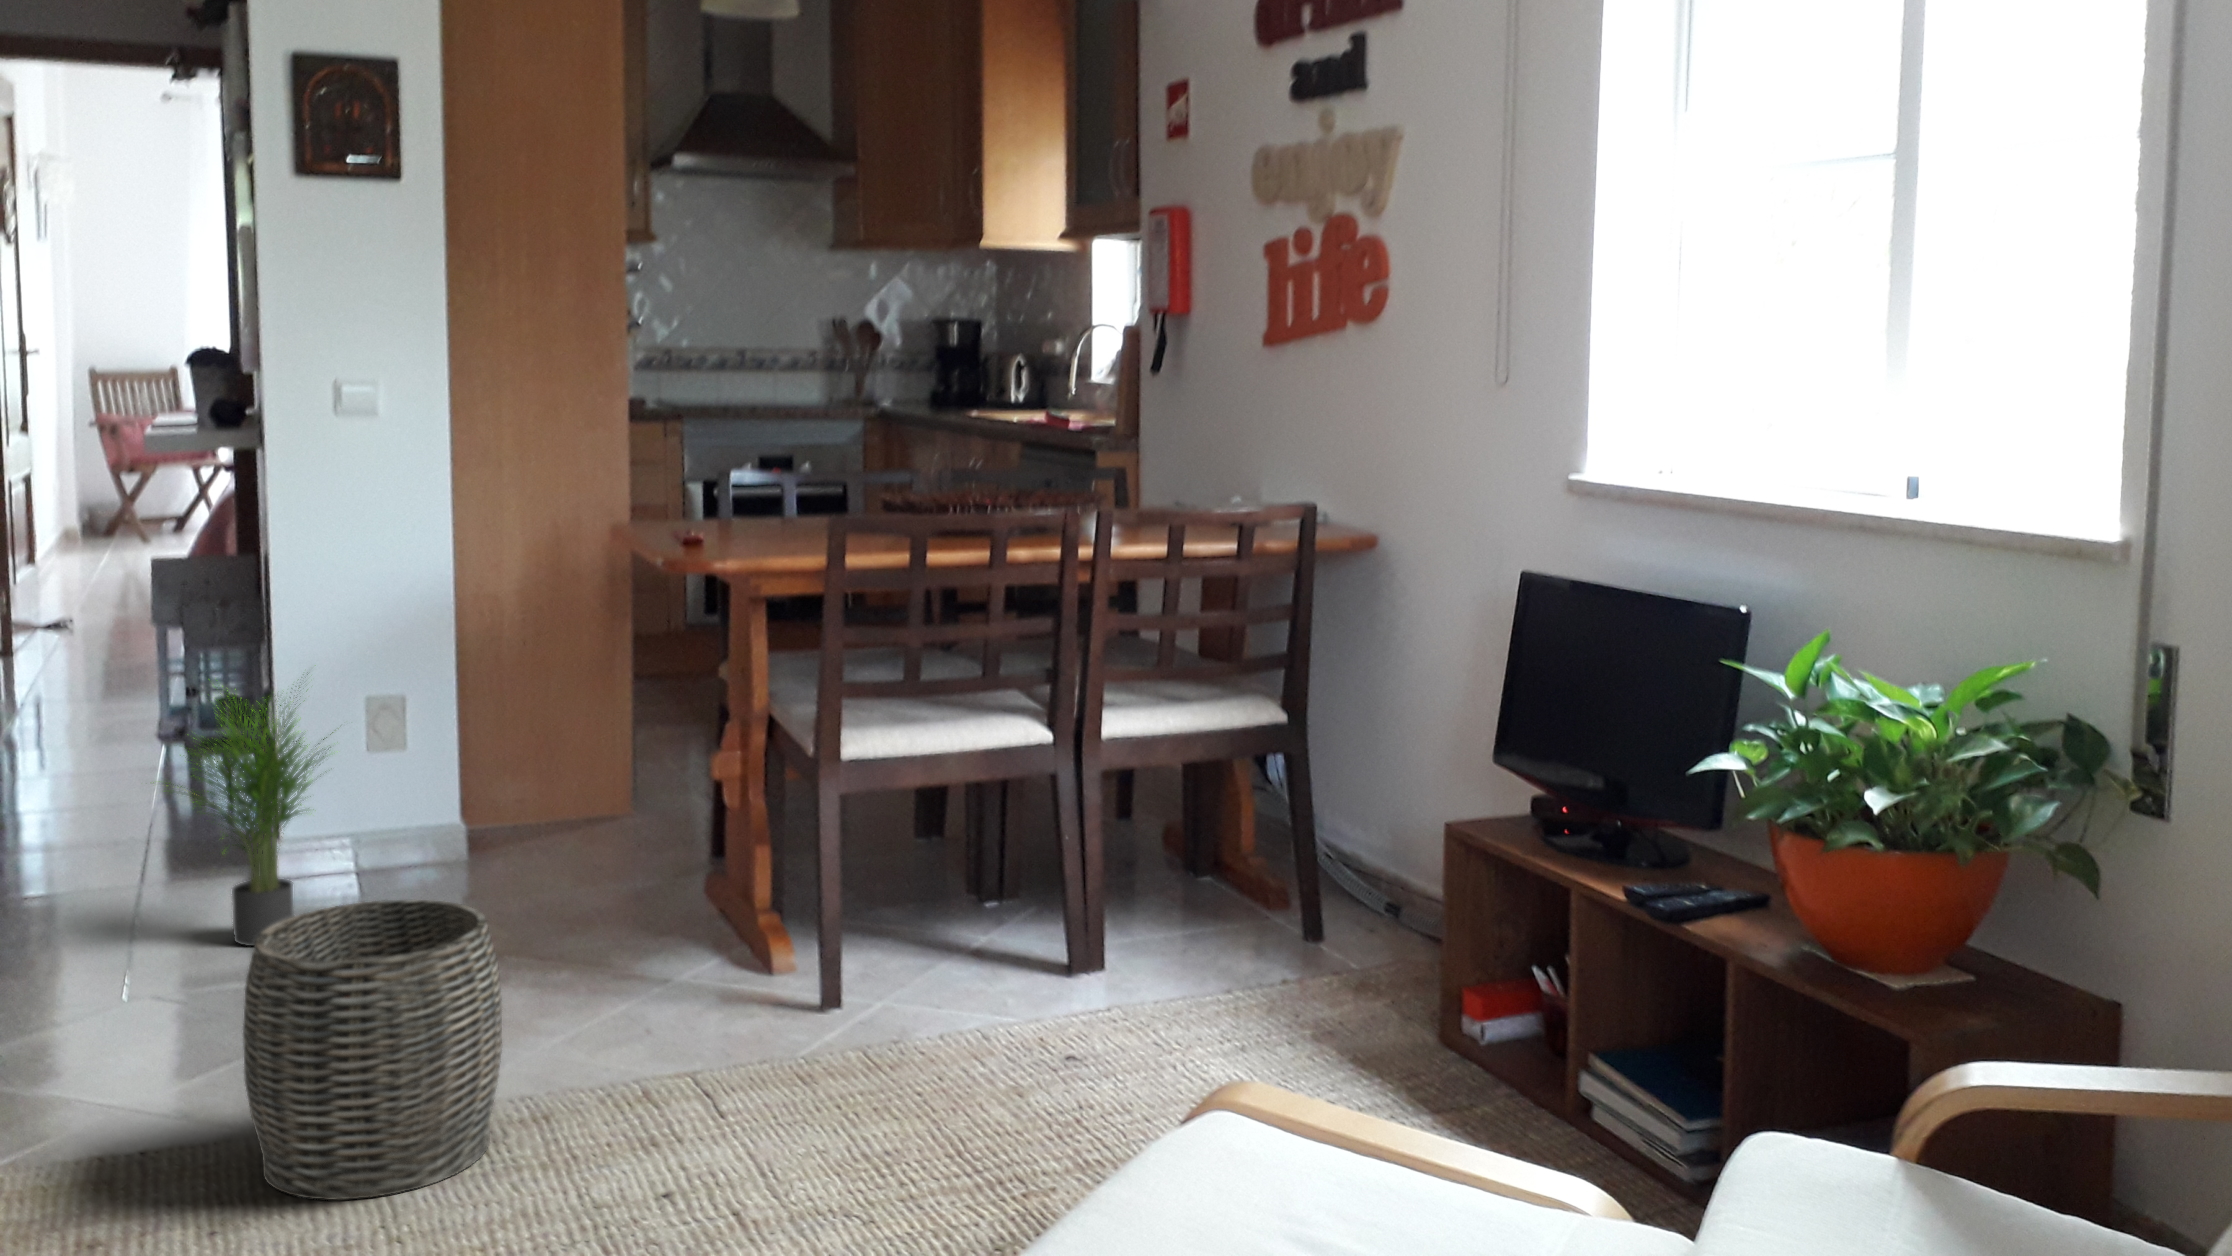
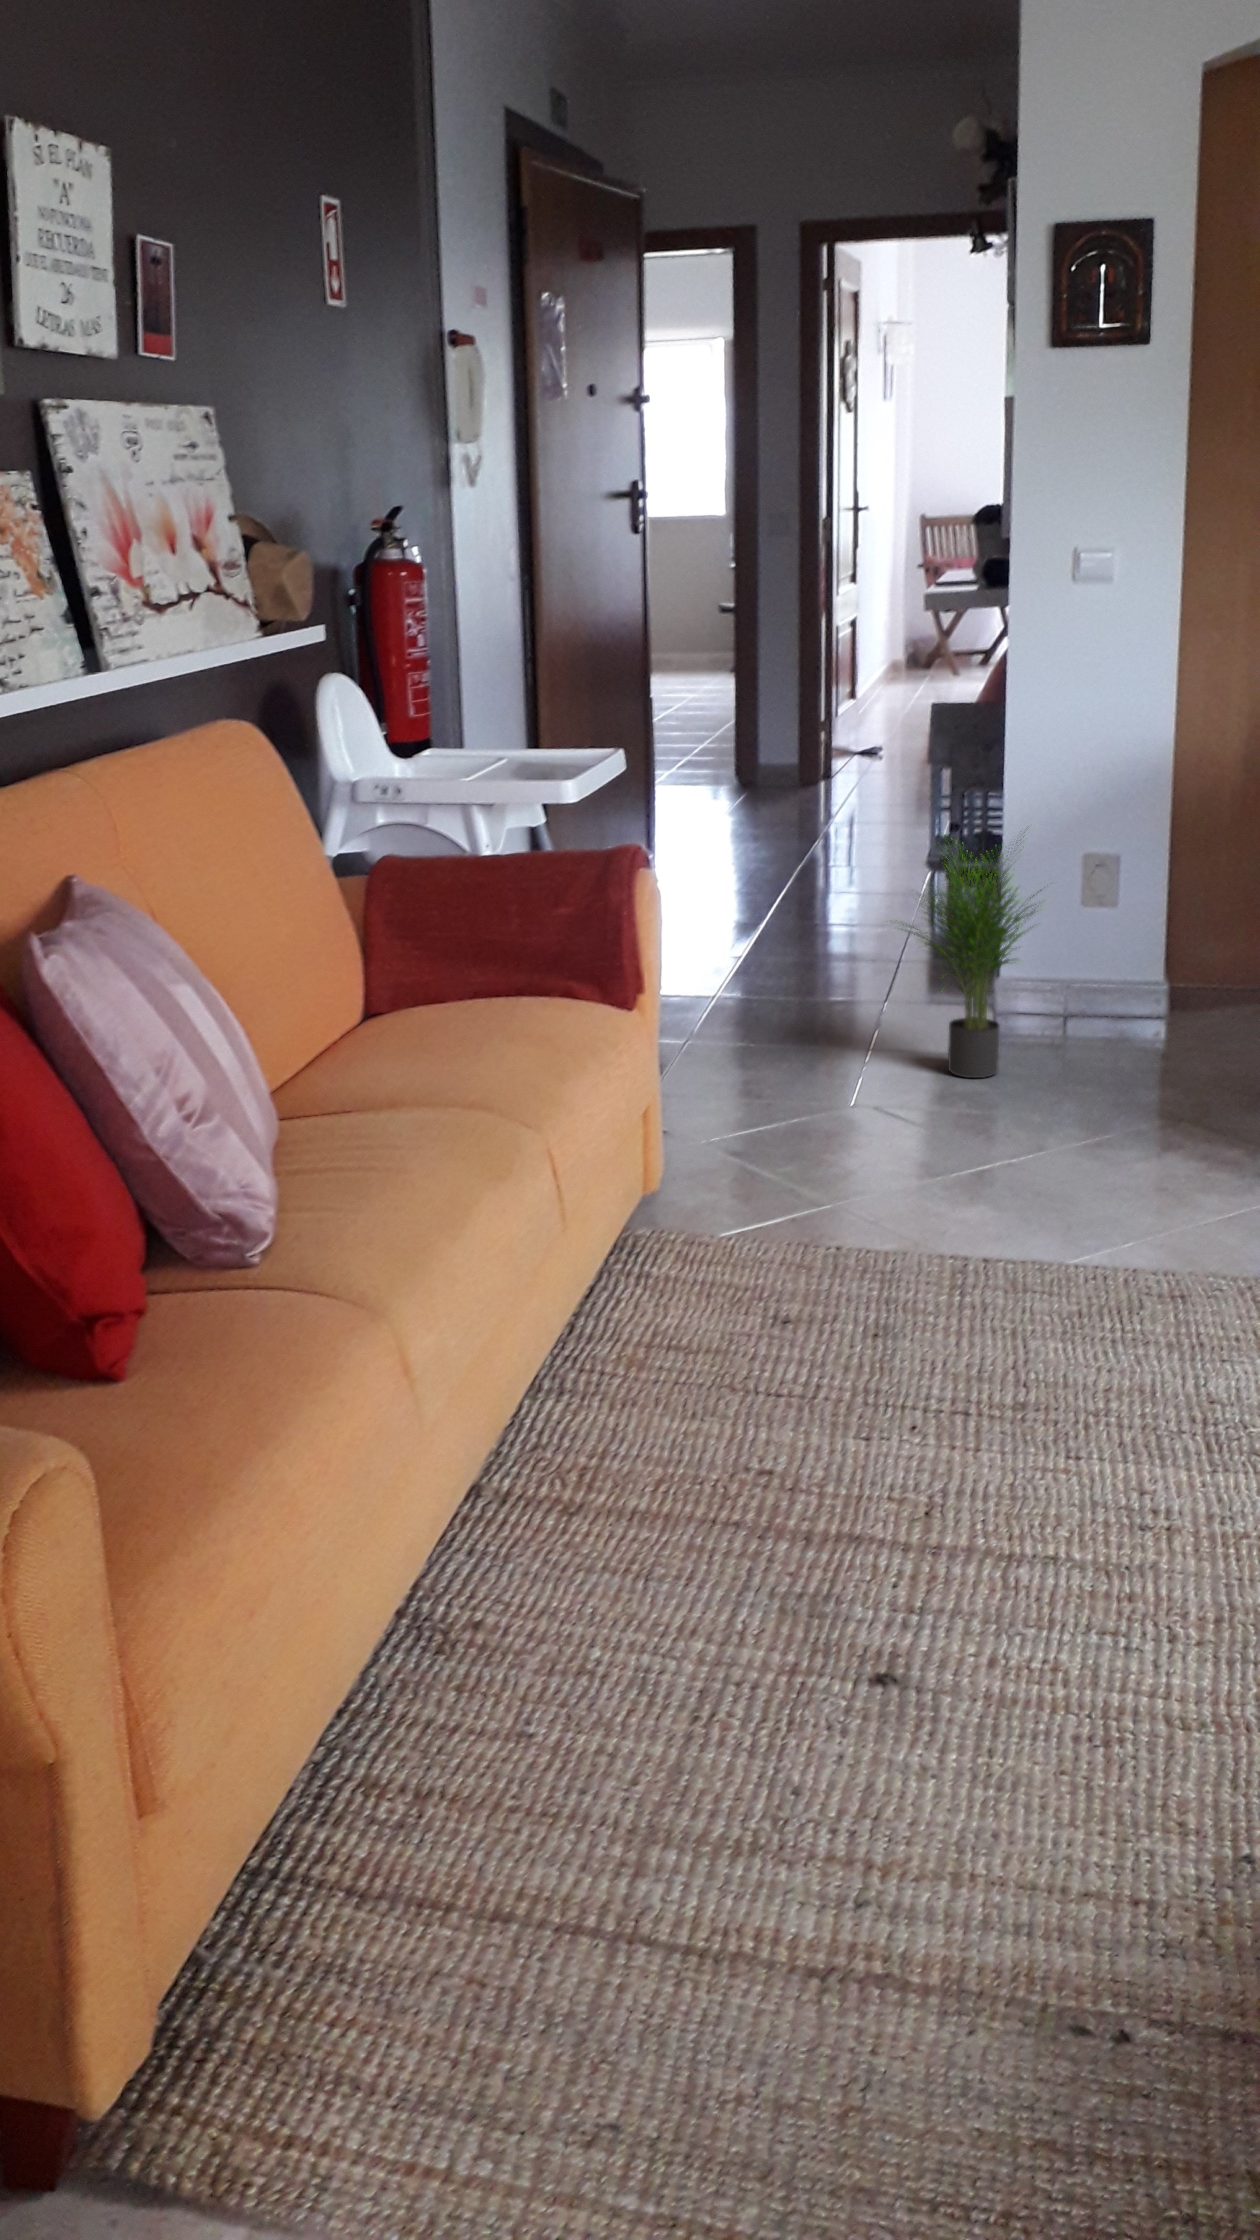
woven basket: present [243,900,502,1200] -> none [917,1064,1144,1339]

